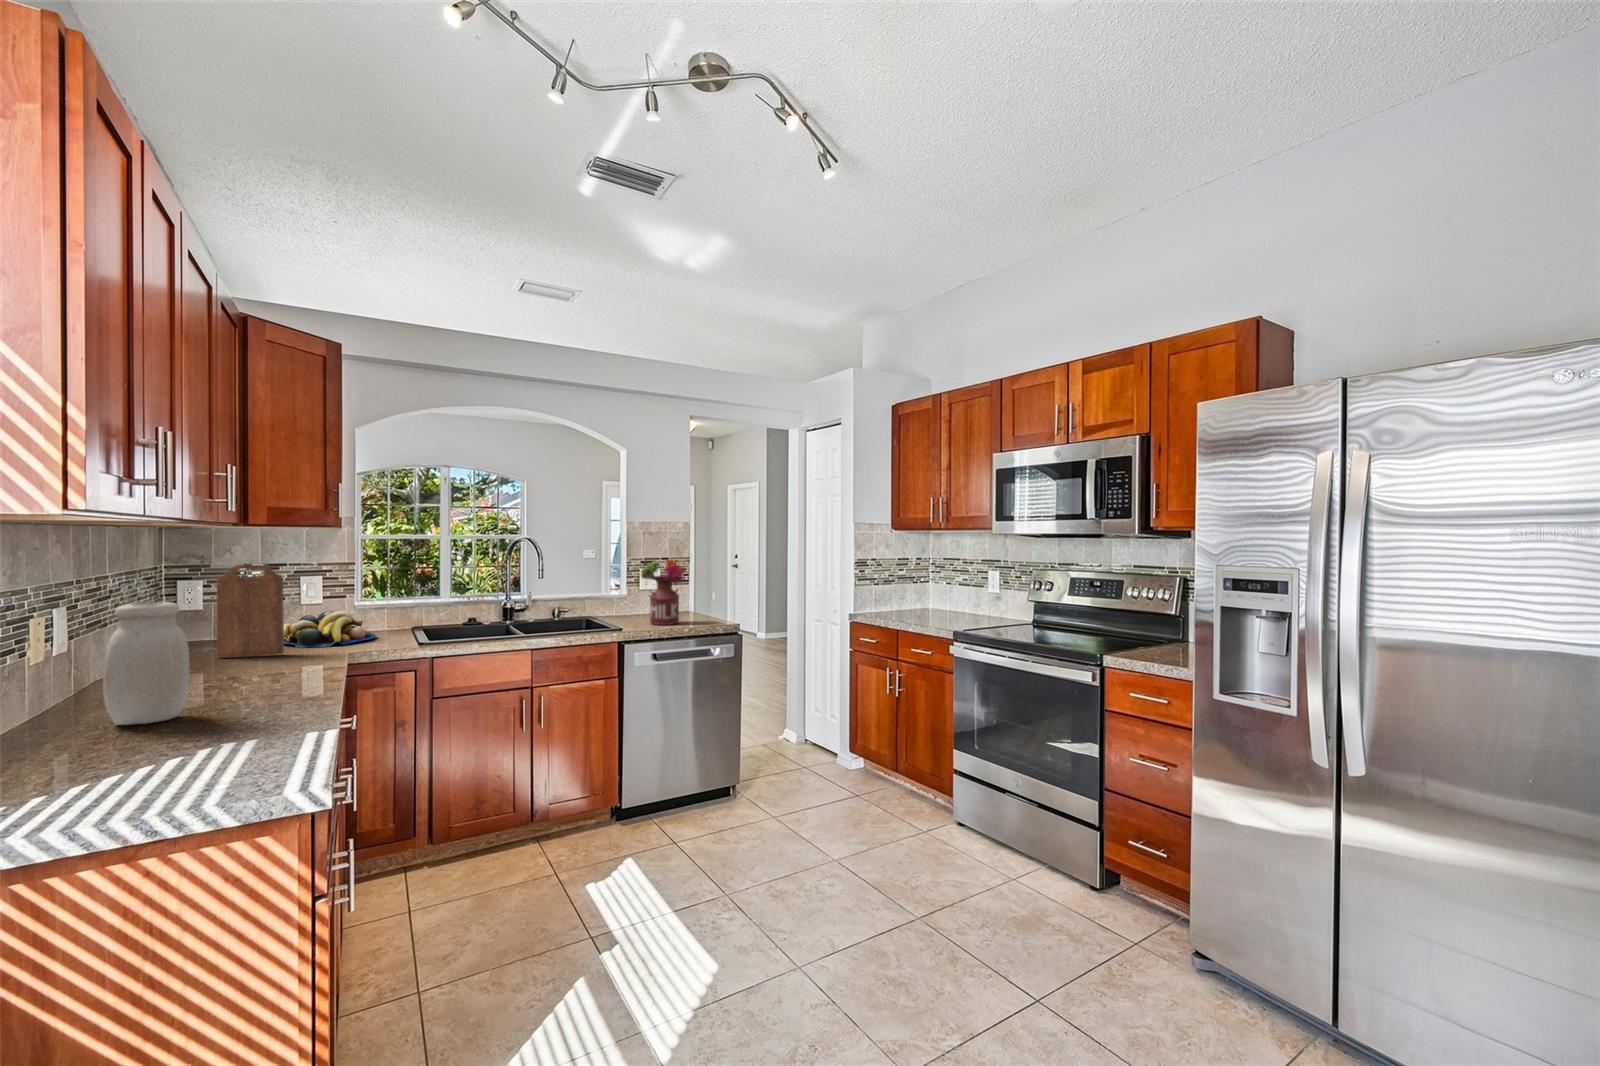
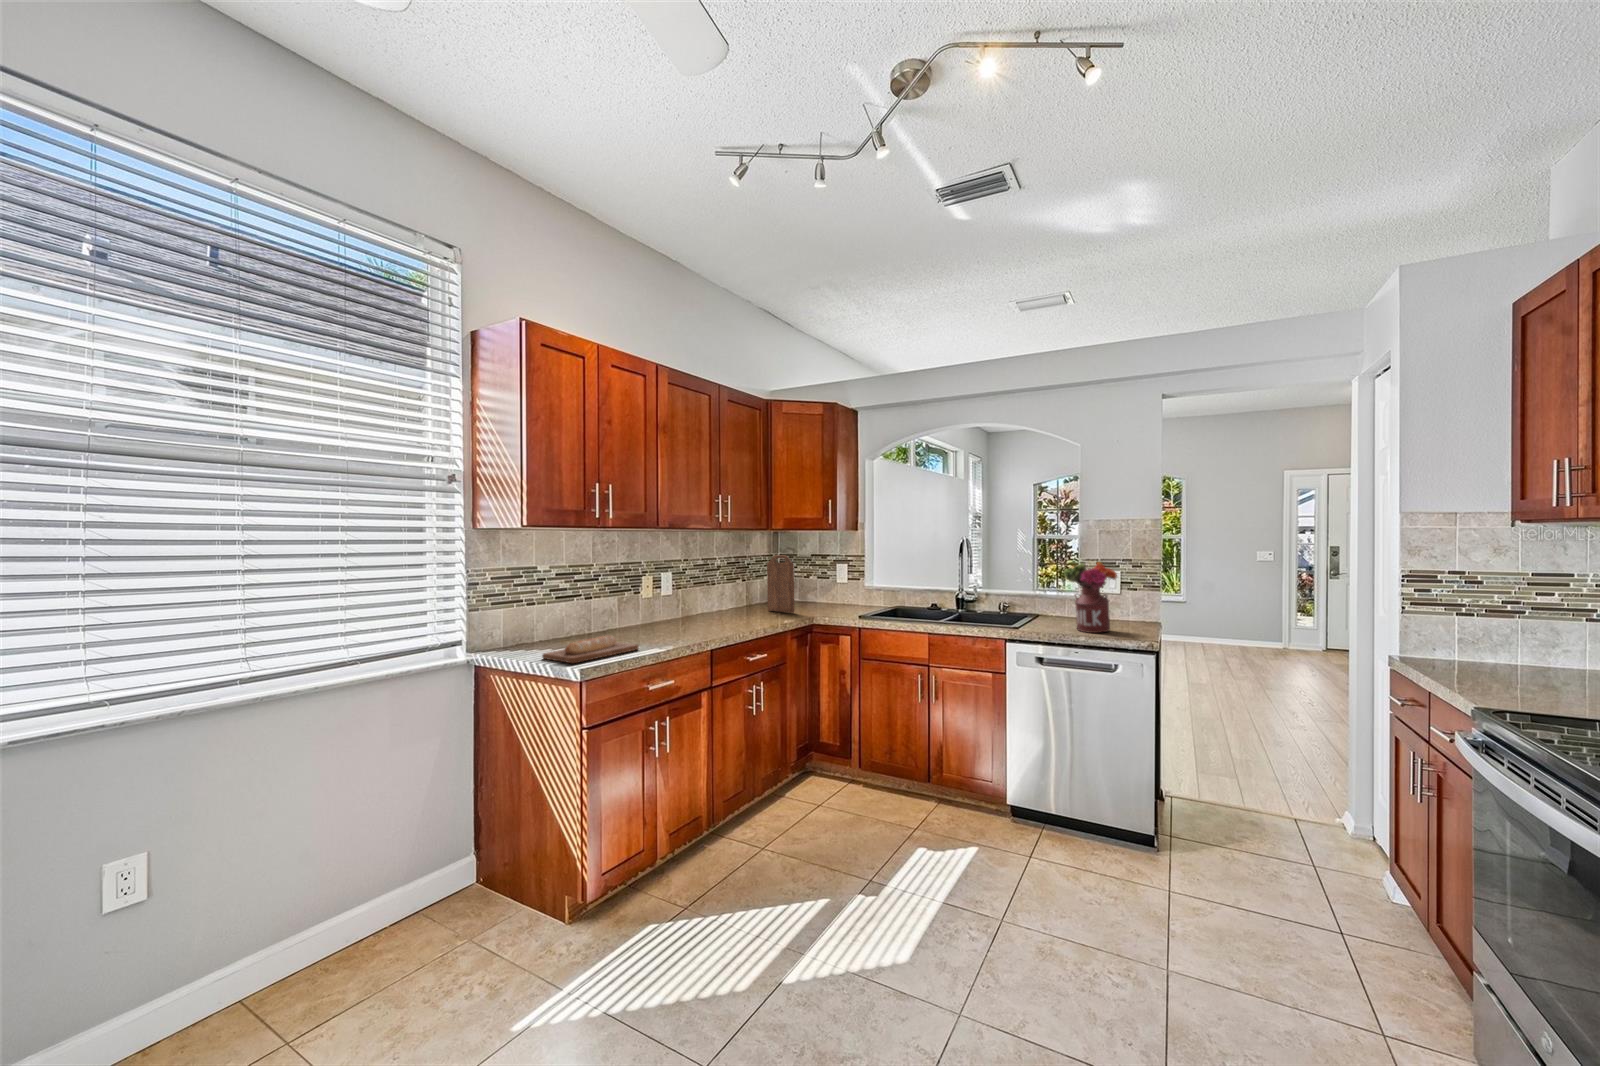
jar: present [103,602,189,725] -> none [638,574,670,636]
fruit bowl: present [284,611,376,648] -> none [812,588,866,612]
bread loaf: none [54,727,235,806] -> present [542,635,639,663]

